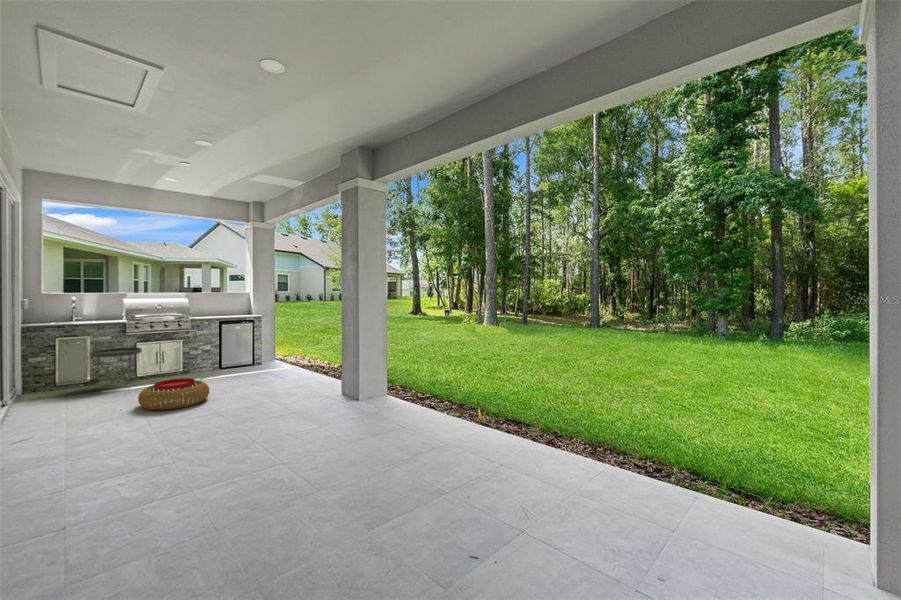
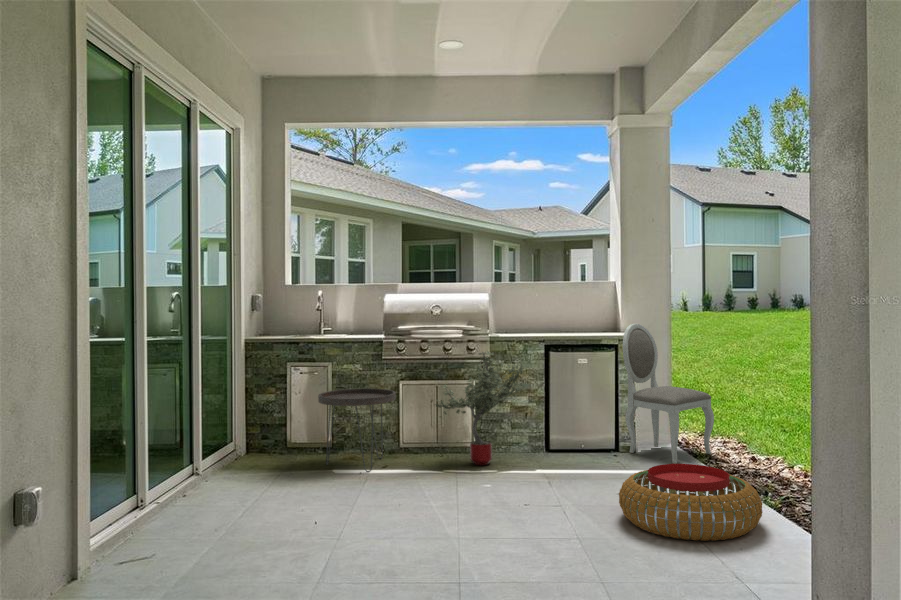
dining chair: none [257,311,294,365] -> present [623,324,714,464]
potted tree: none [167,325,213,378] -> present [436,351,523,465]
pouf: present [138,378,209,410] -> present [619,464,763,541]

